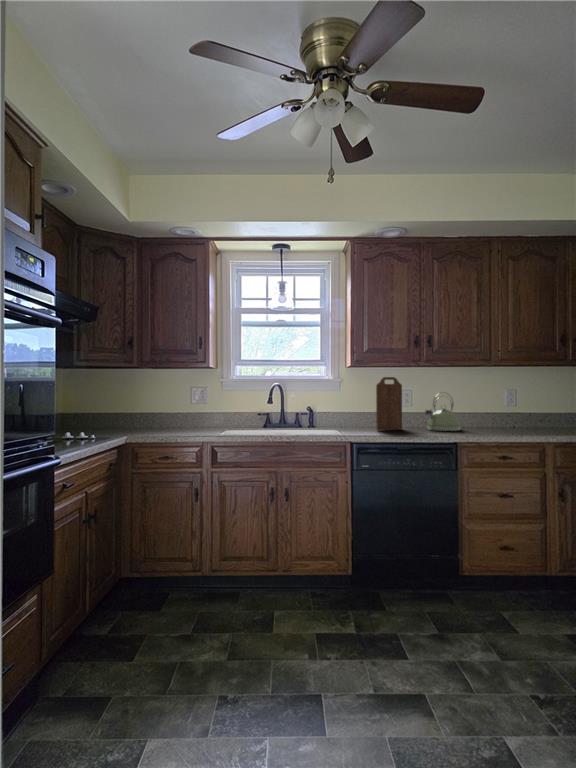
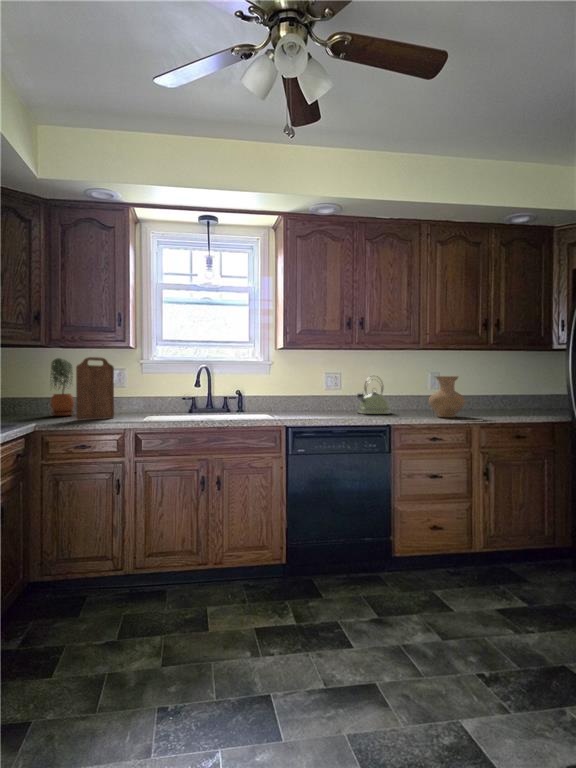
cutting board: present [376,377,402,430] -> present [76,357,114,420]
potted plant: none [143,378,163,429] -> present [51,358,74,416]
vase: none [500,393,540,435] -> present [429,376,465,417]

